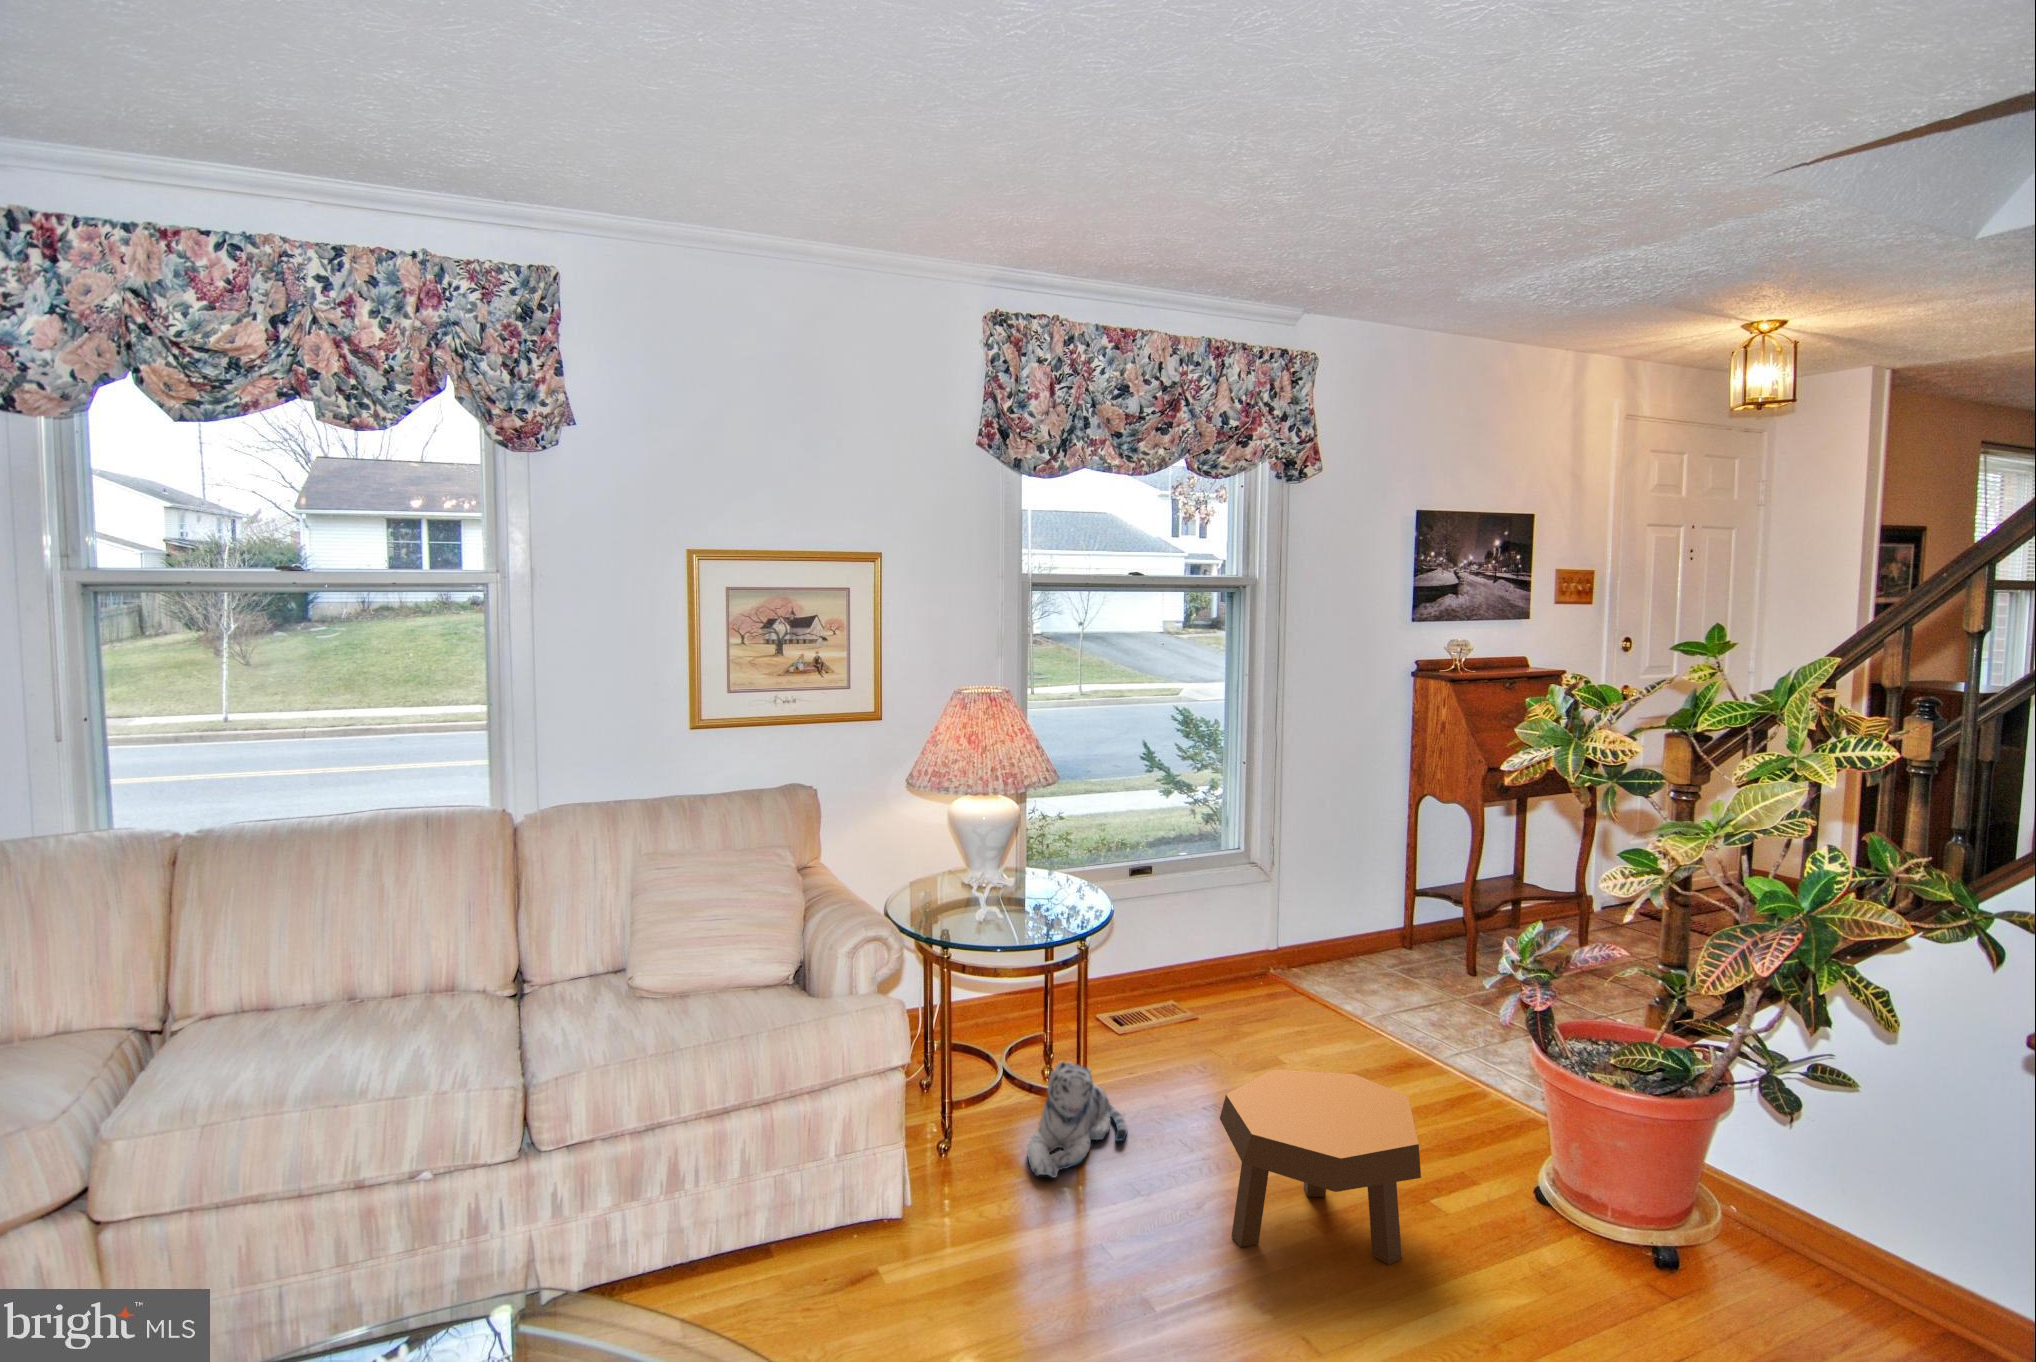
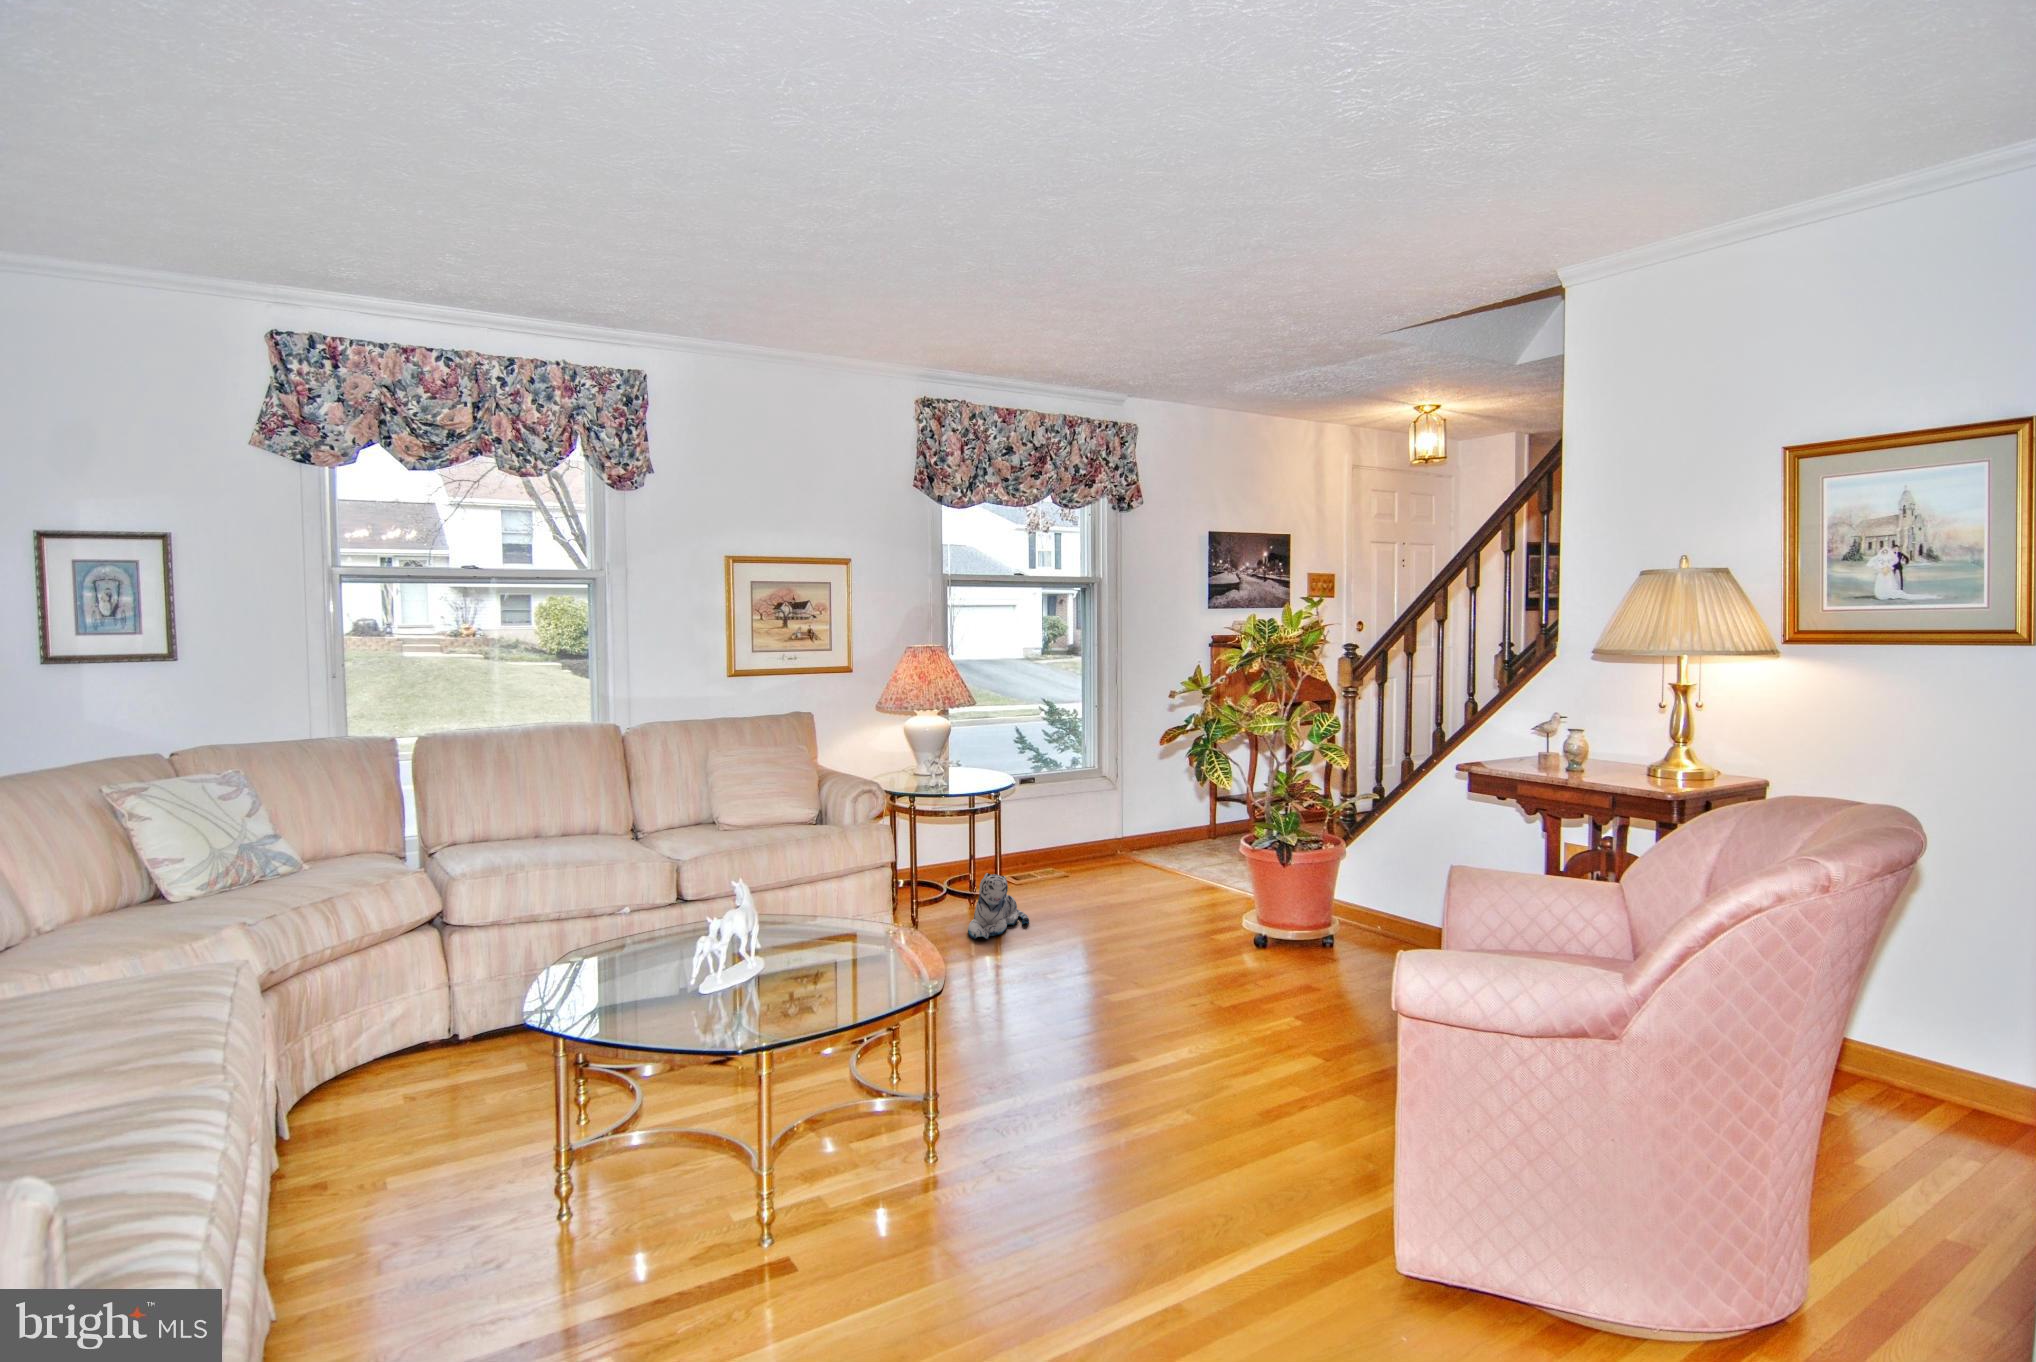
footstool: present [1220,1070,1421,1265] -> none [1087,866,1201,959]

